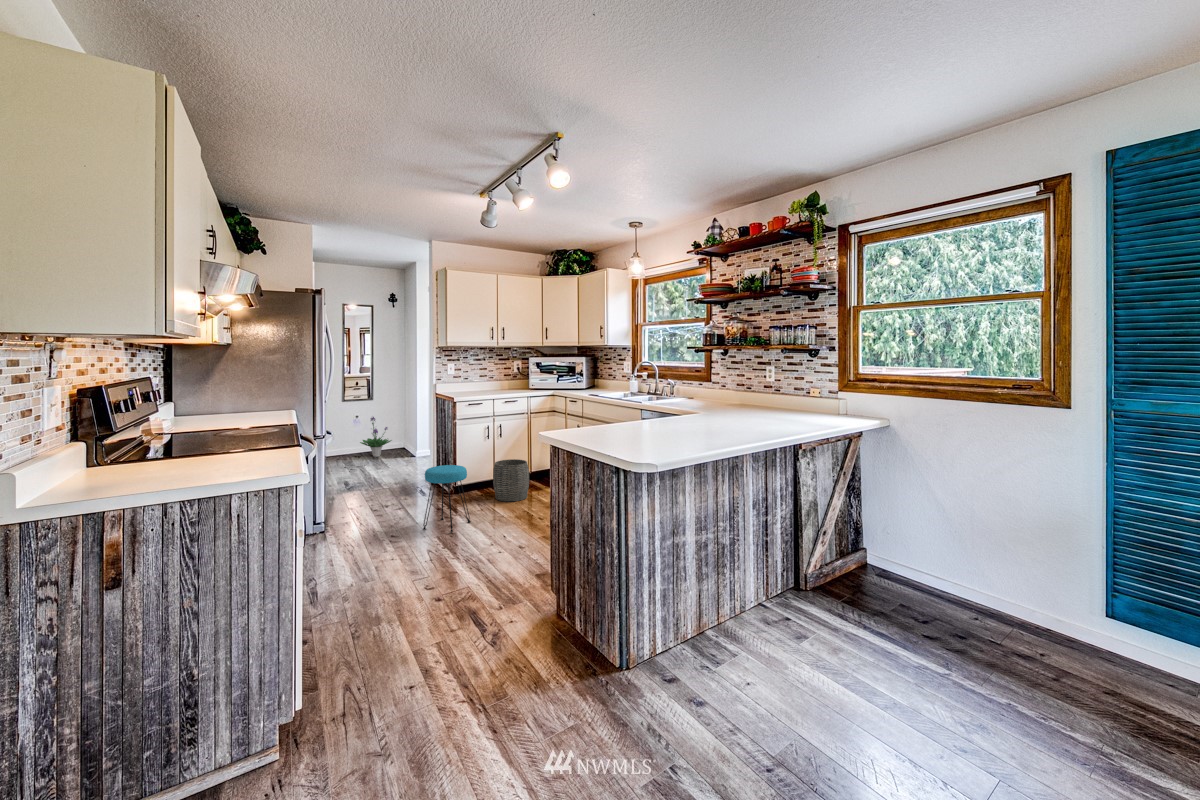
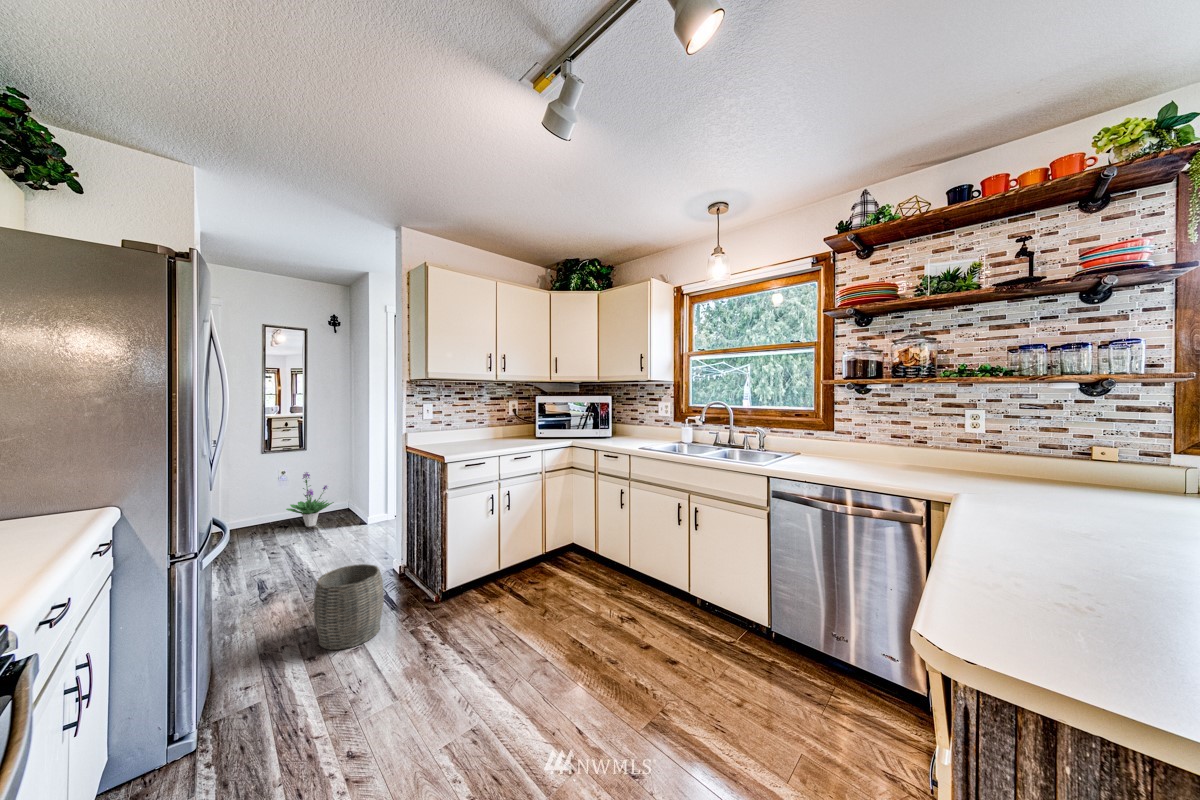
woven basket: present [493,459,529,502] -> present [314,564,384,650]
stool: present [423,465,470,532] -> none [406,581,488,718]

